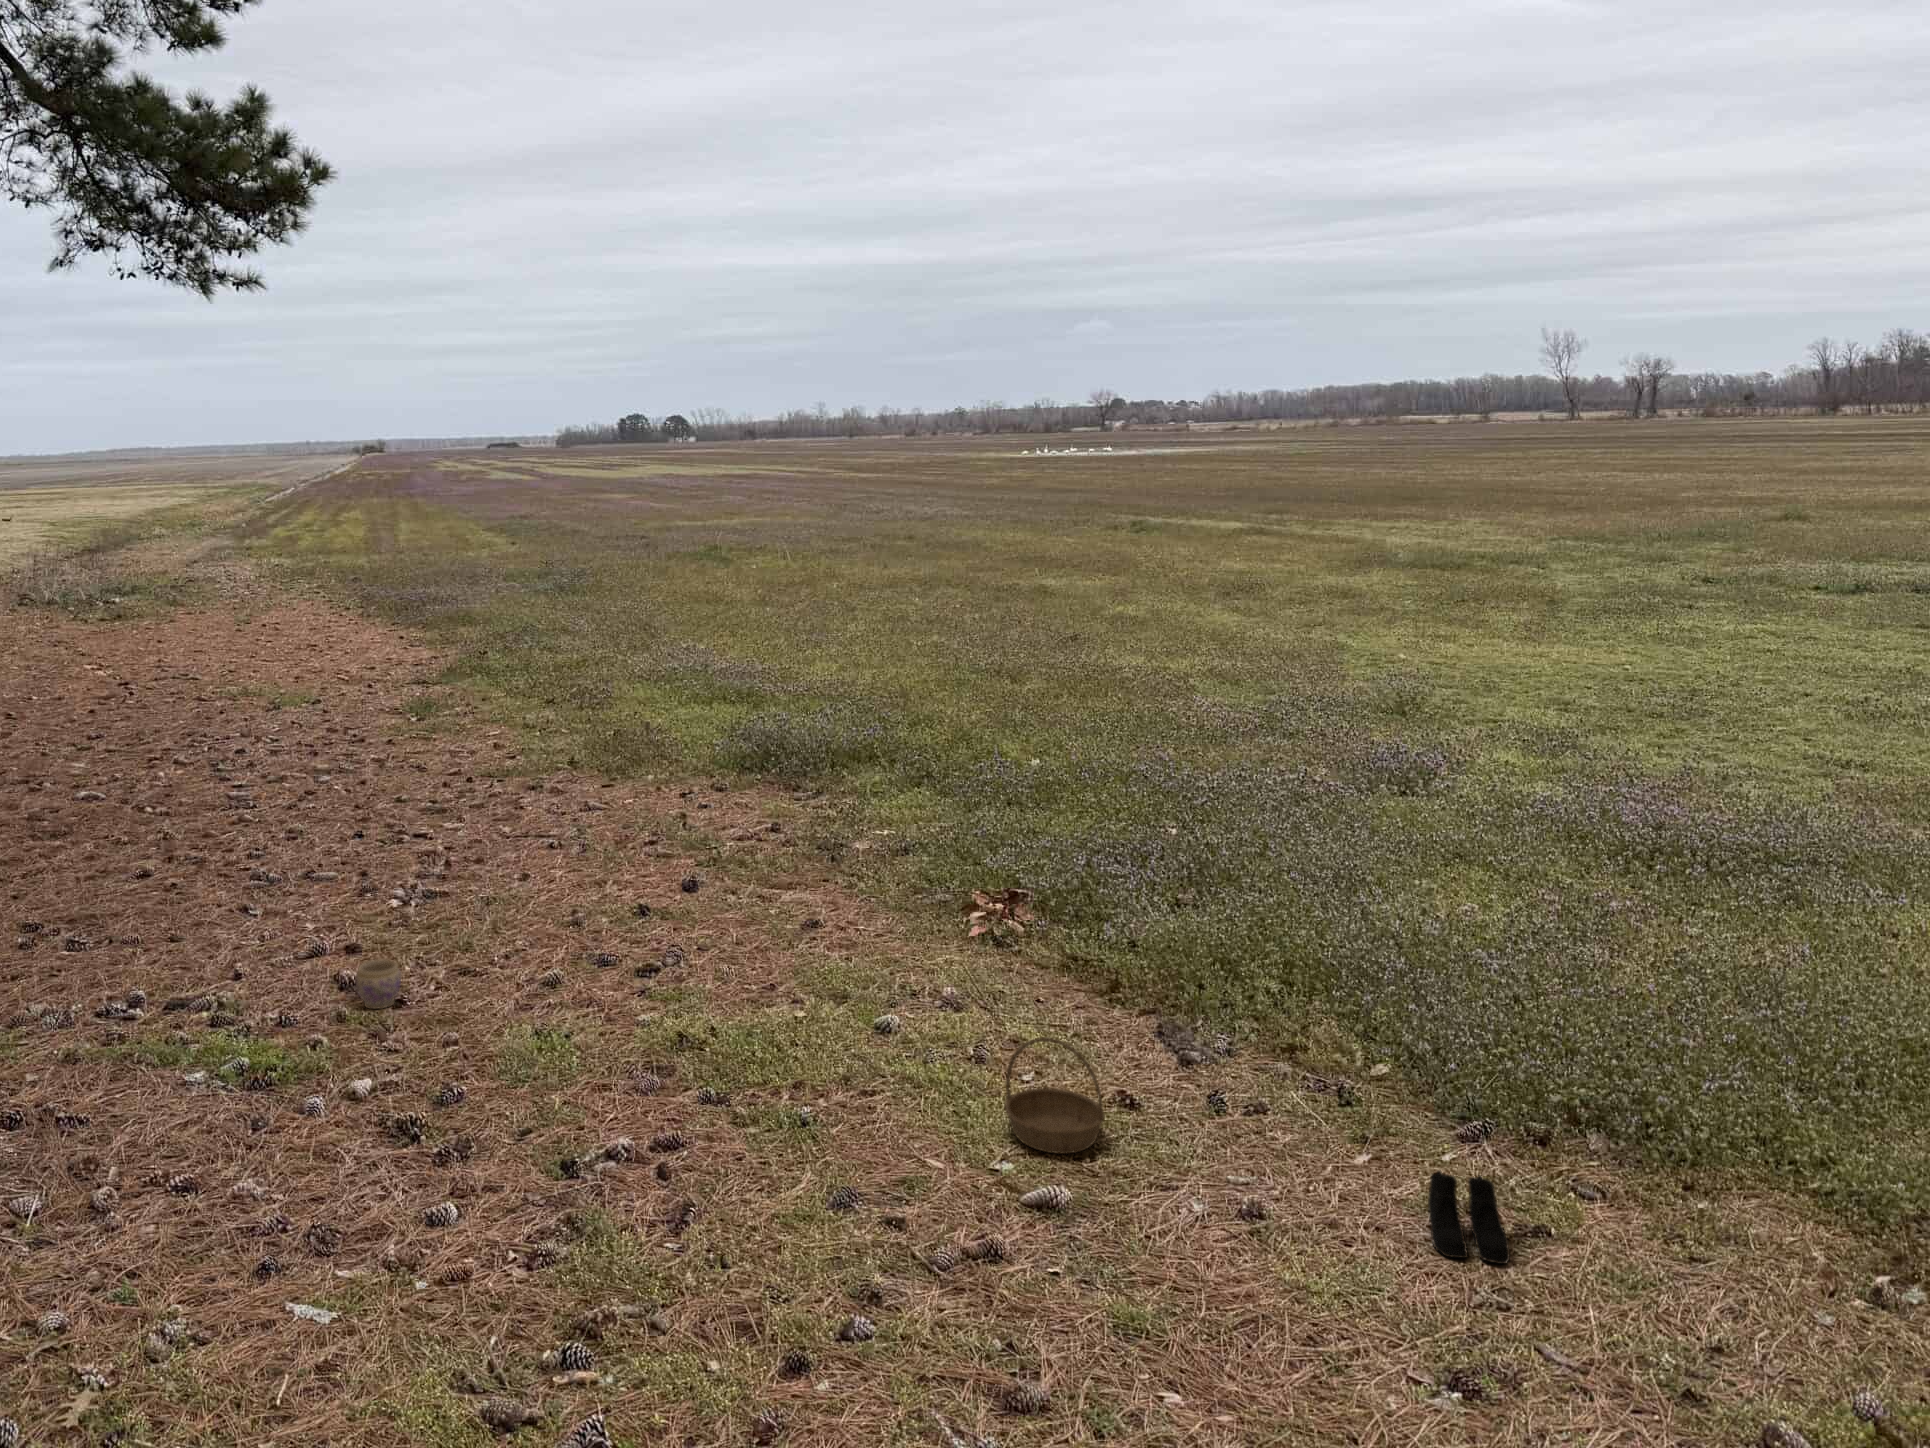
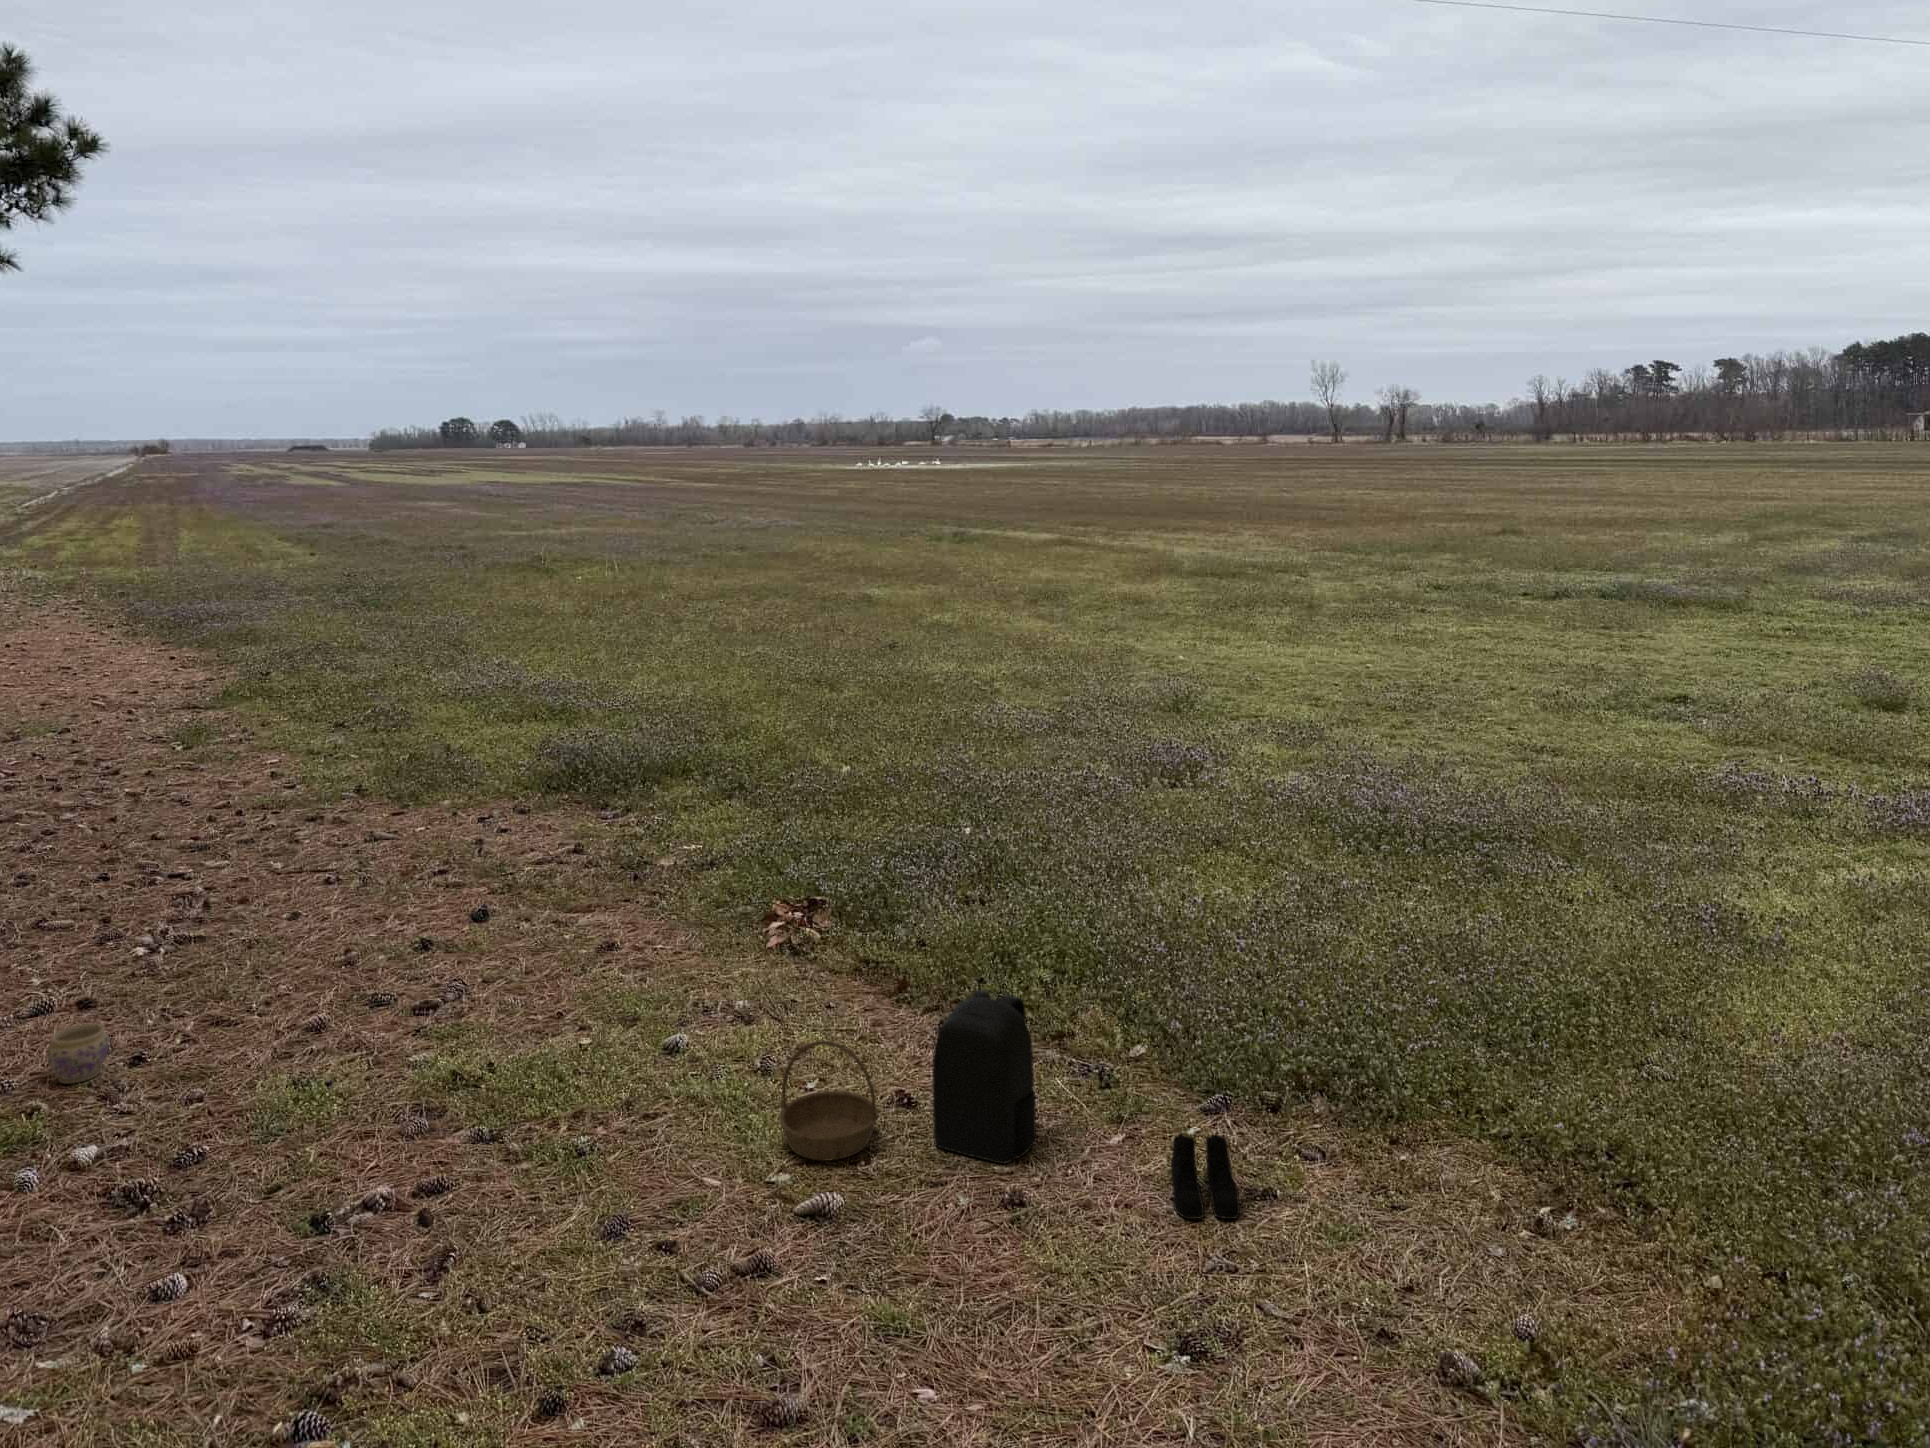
backpack: none [1162,1004,1274,1179] -> present [933,990,1037,1164]

